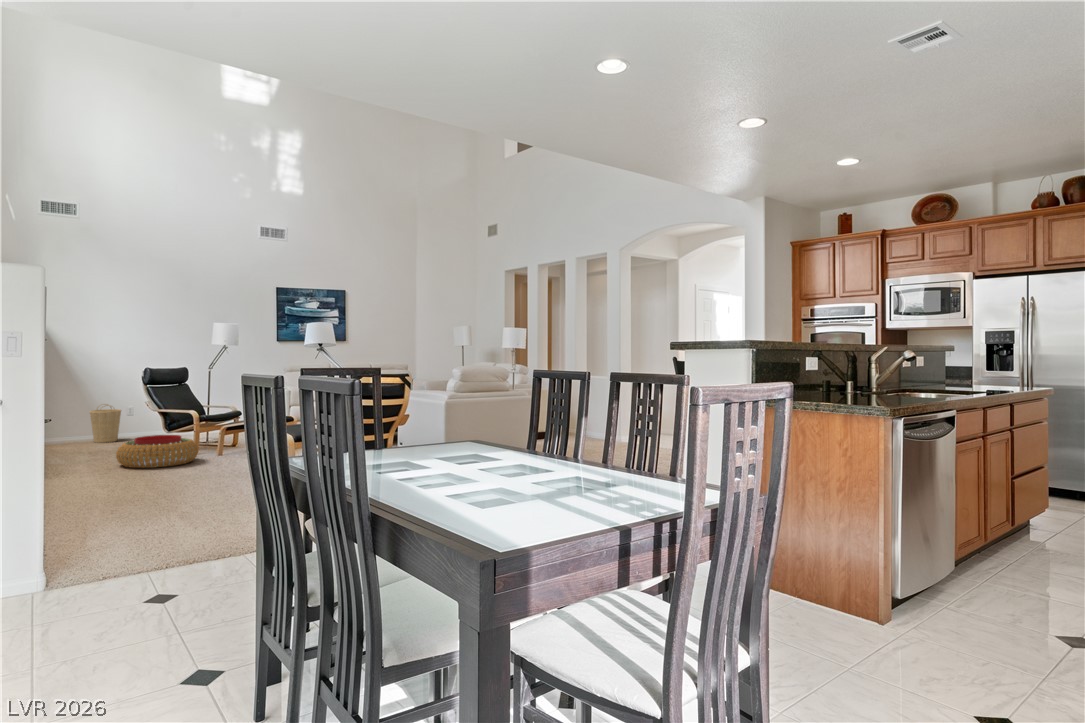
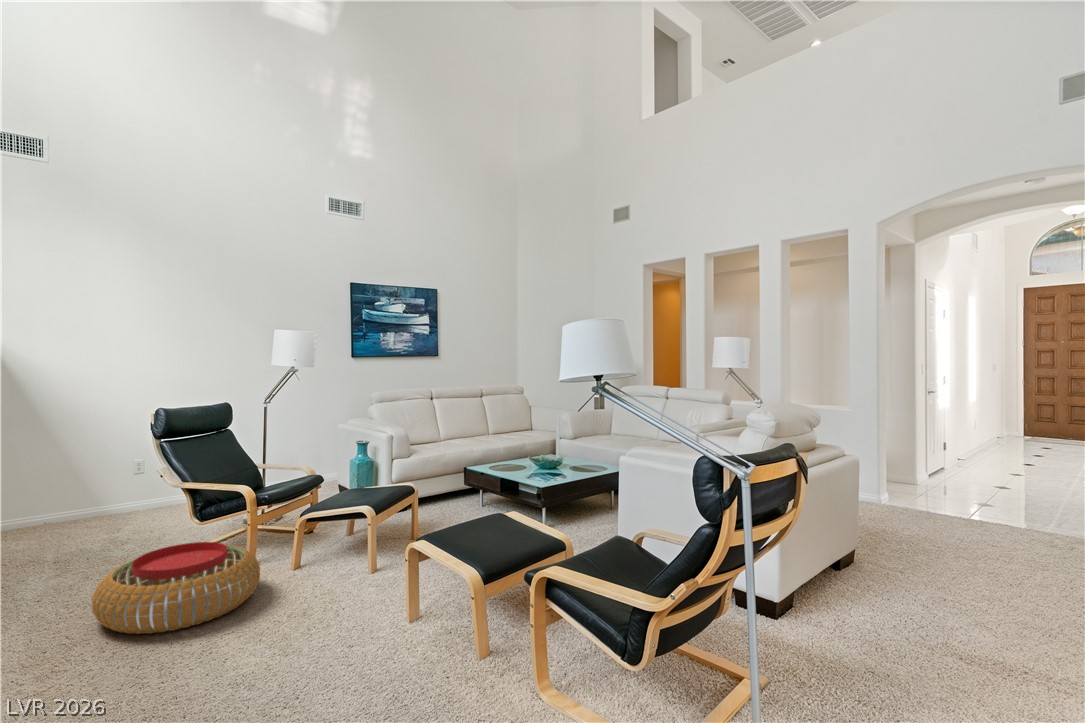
basket: present [90,405,121,443] -> none [66,460,120,526]

